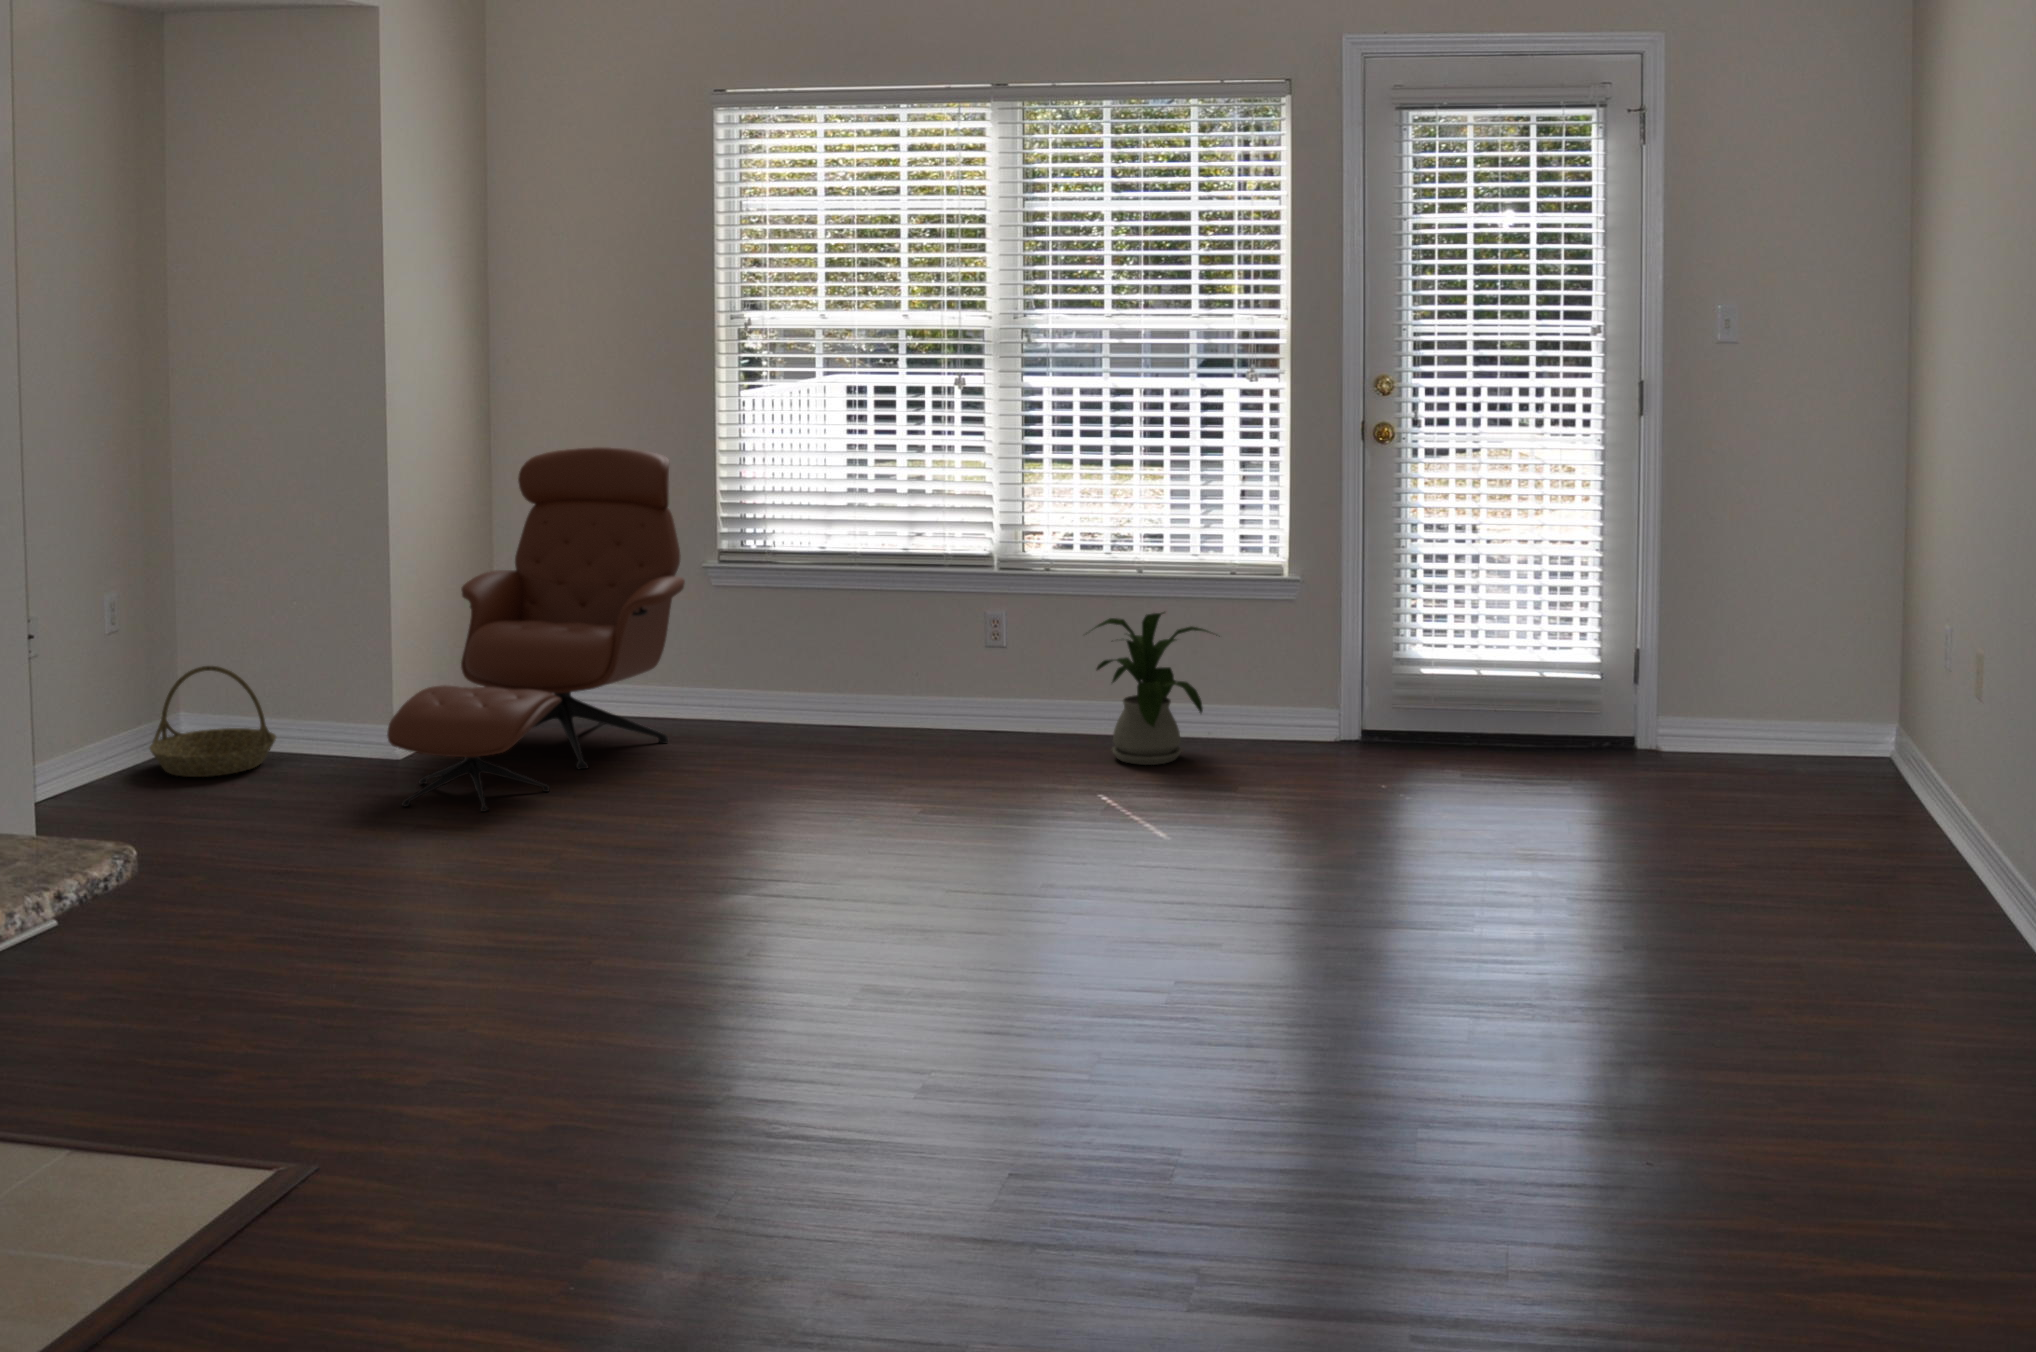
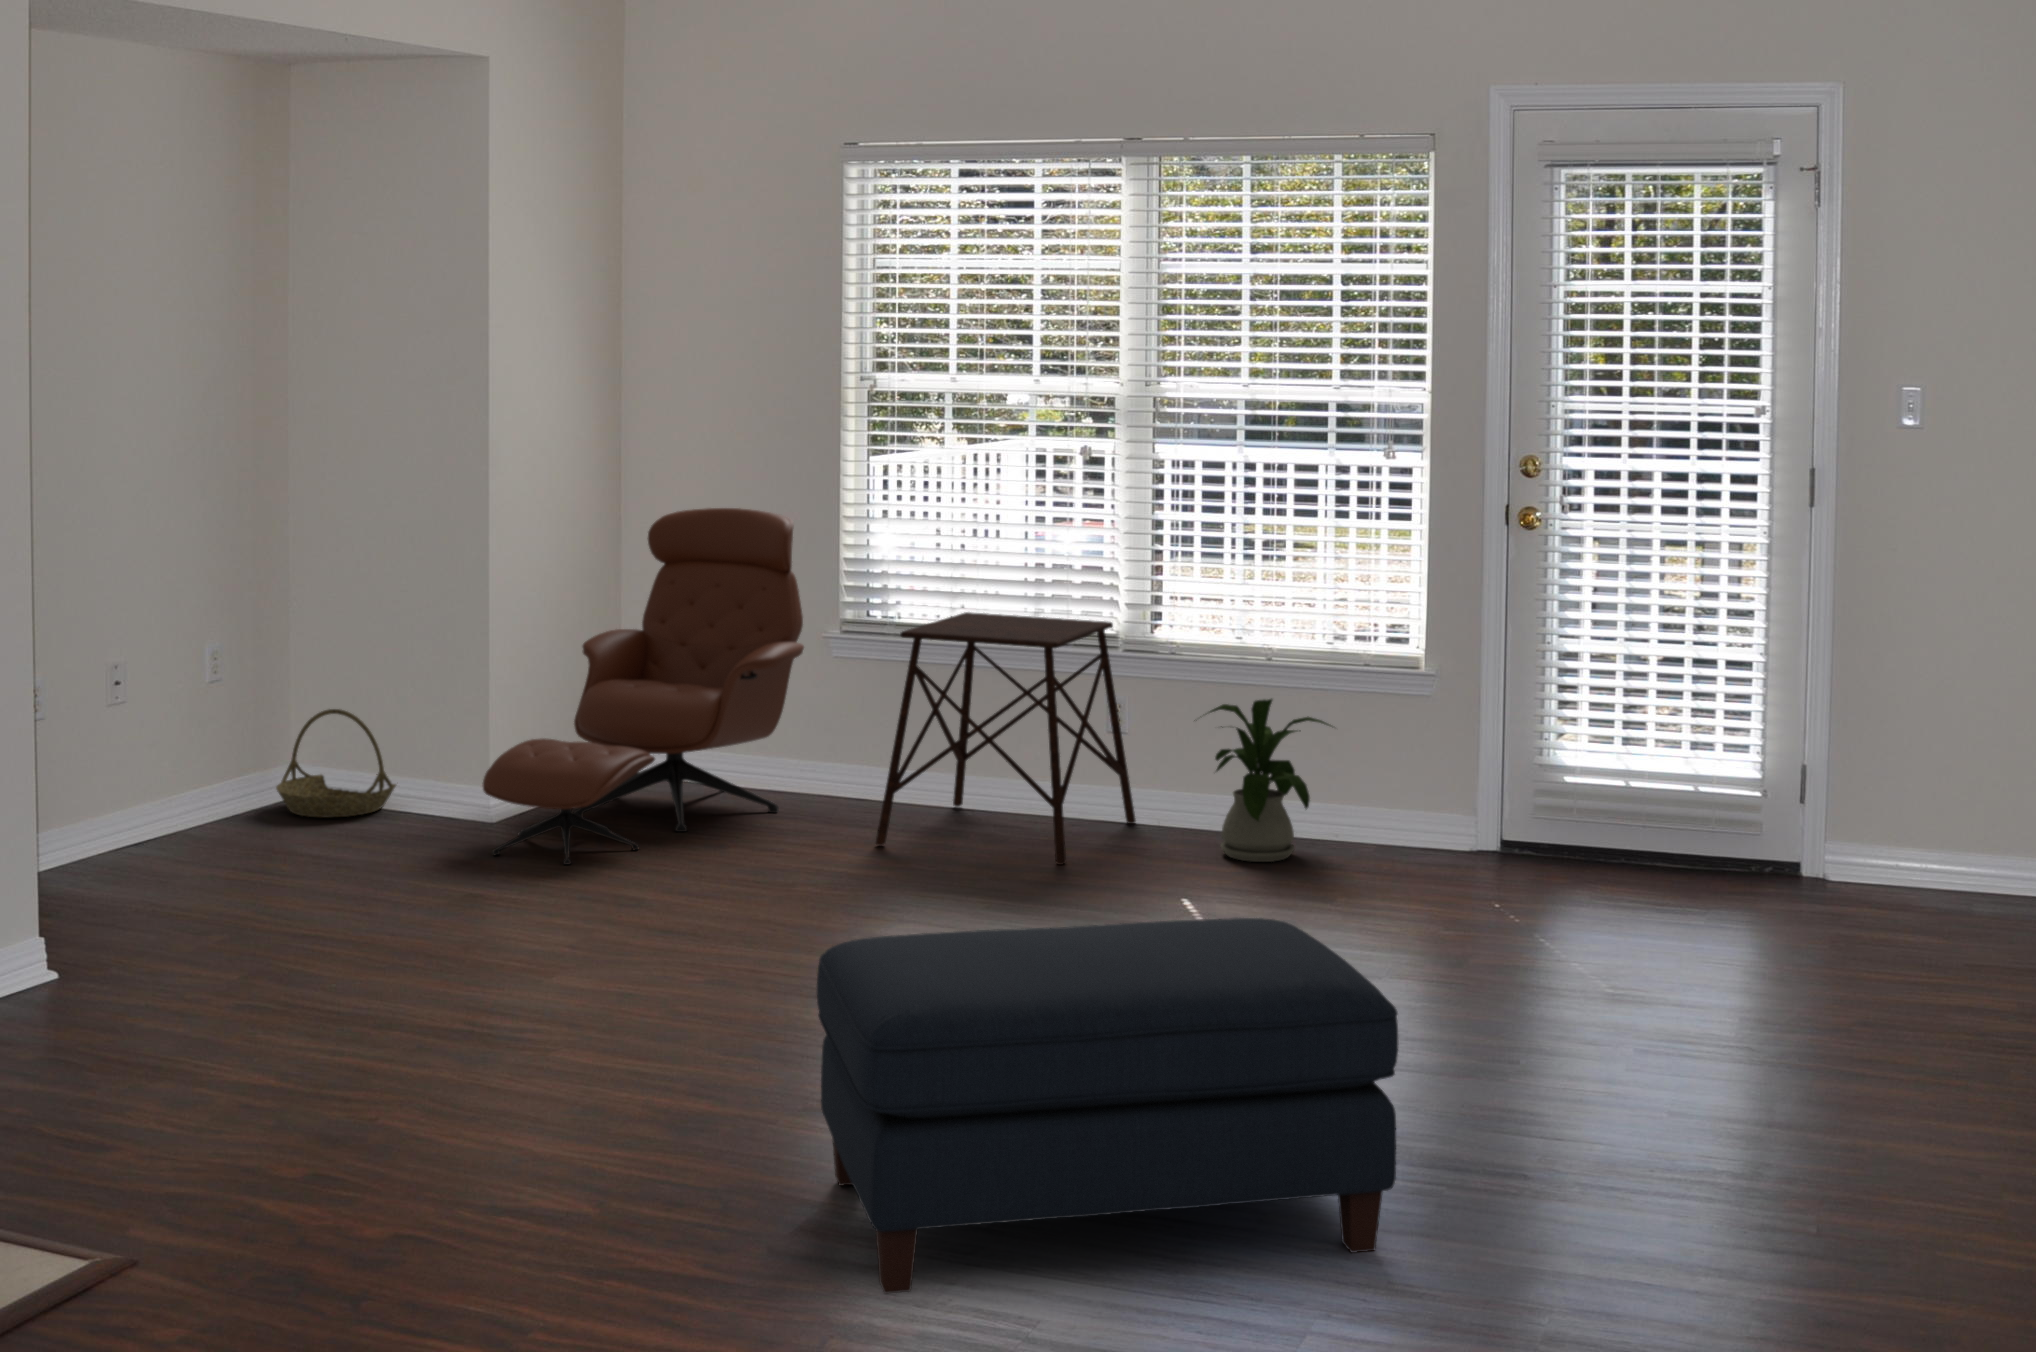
side table: none [782,540,1016,780] -> present [876,612,1136,865]
ottoman: none [918,844,1521,1266] -> present [817,918,1398,1294]

